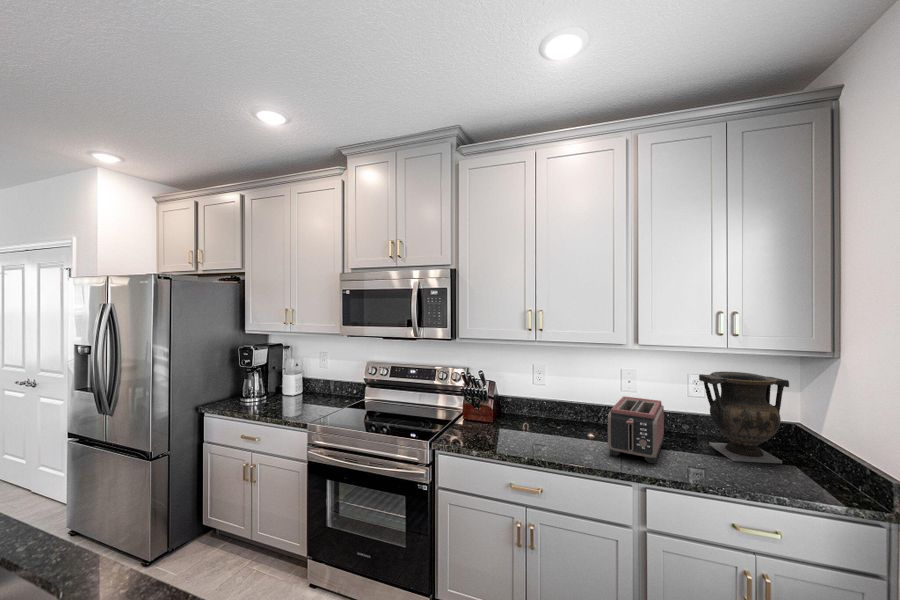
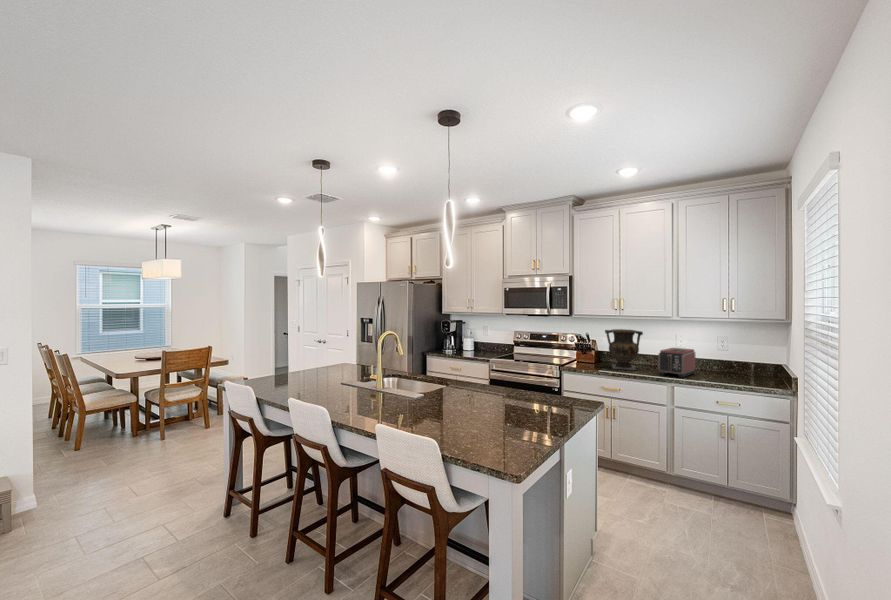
vase: present [699,372,789,464] -> present [605,329,643,370]

